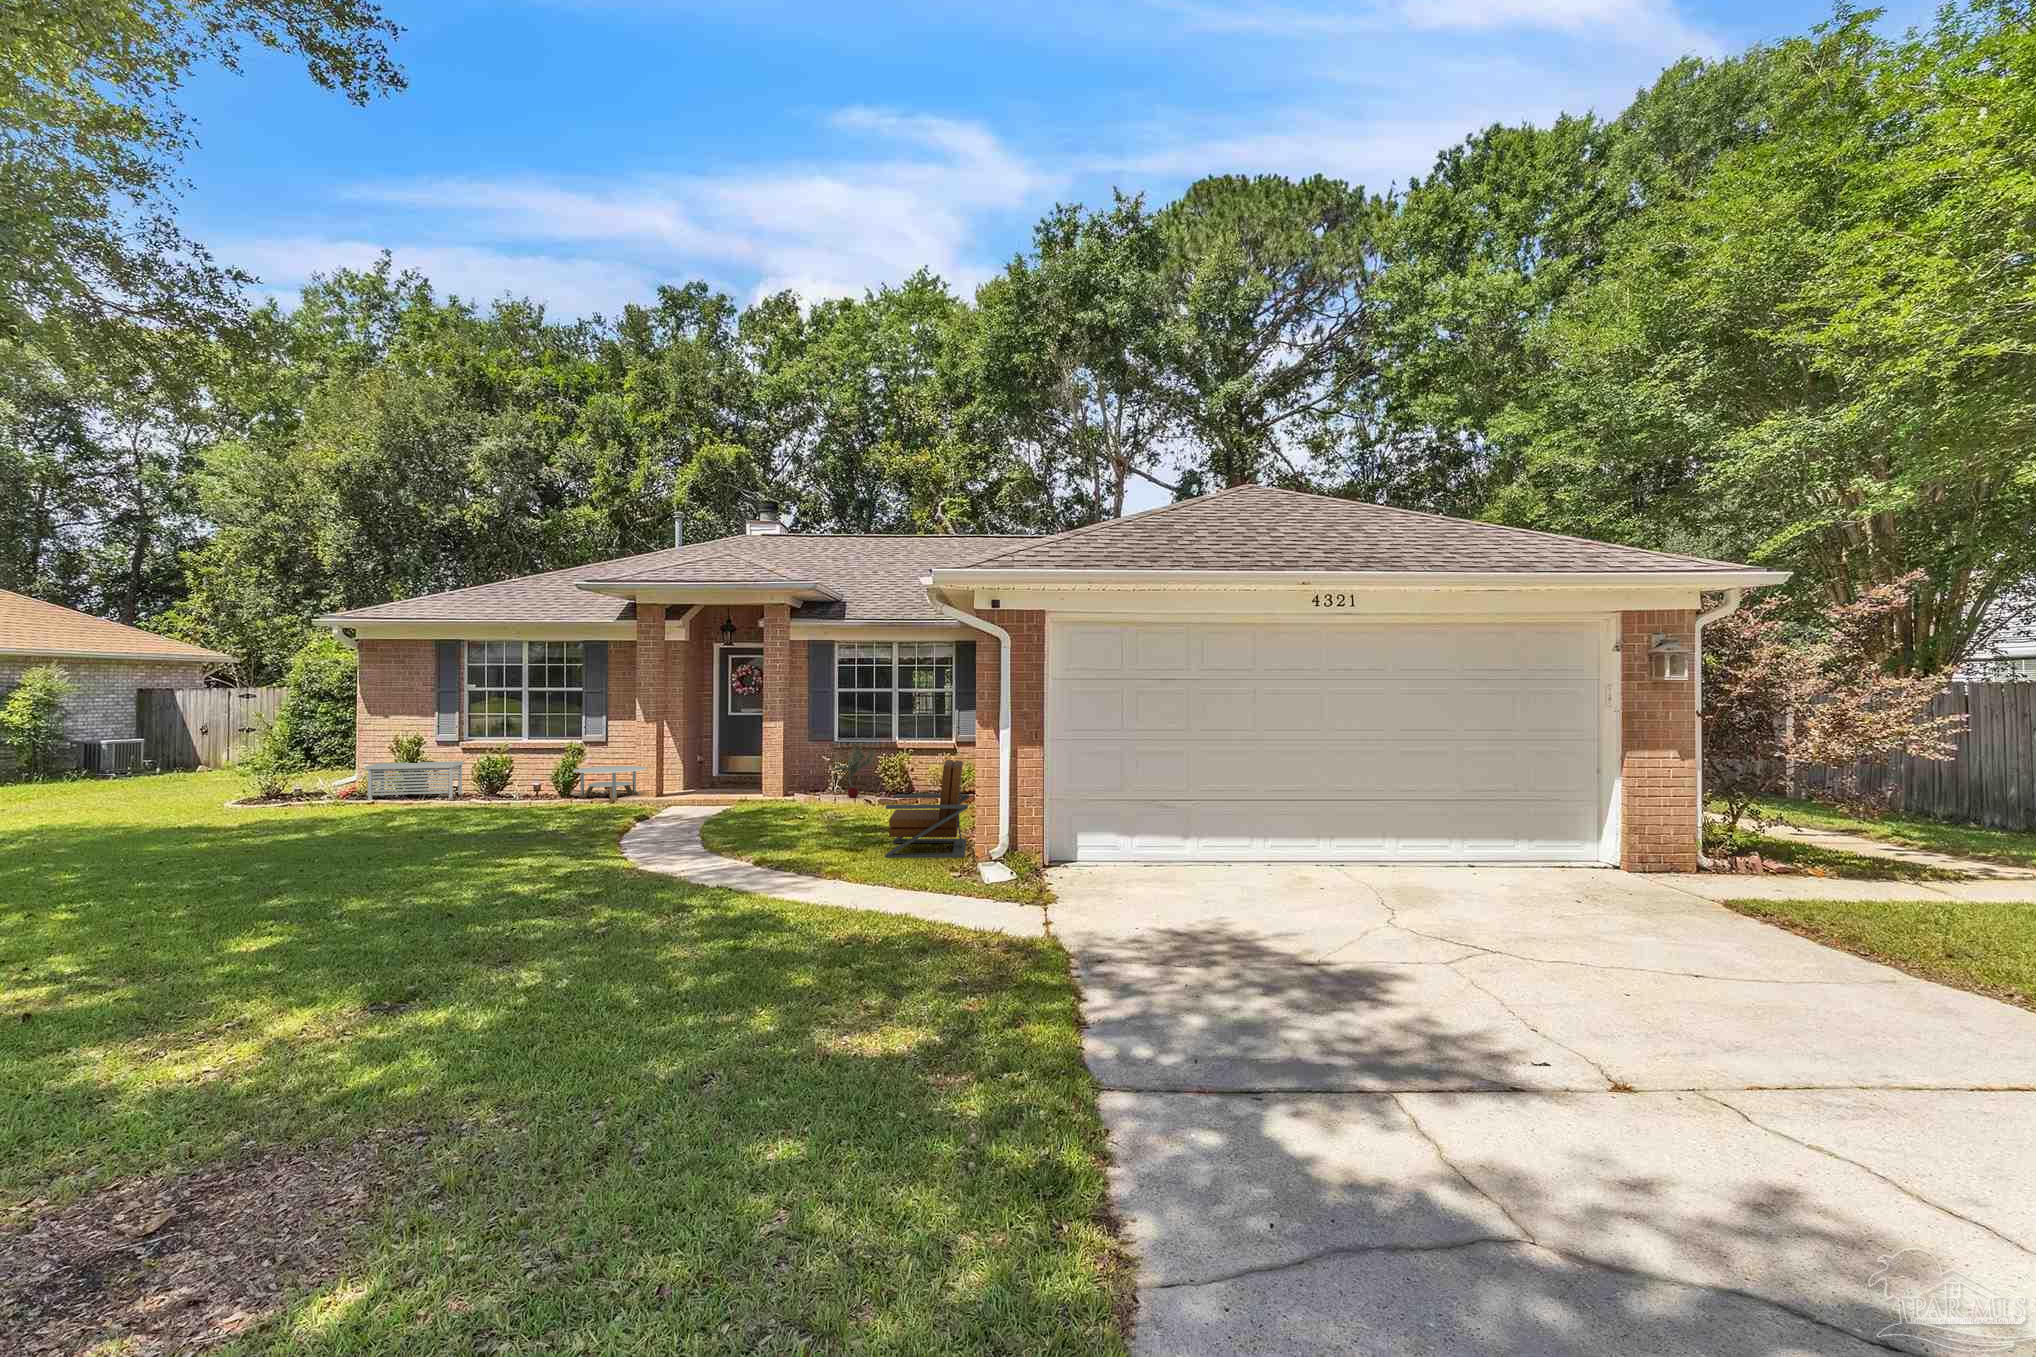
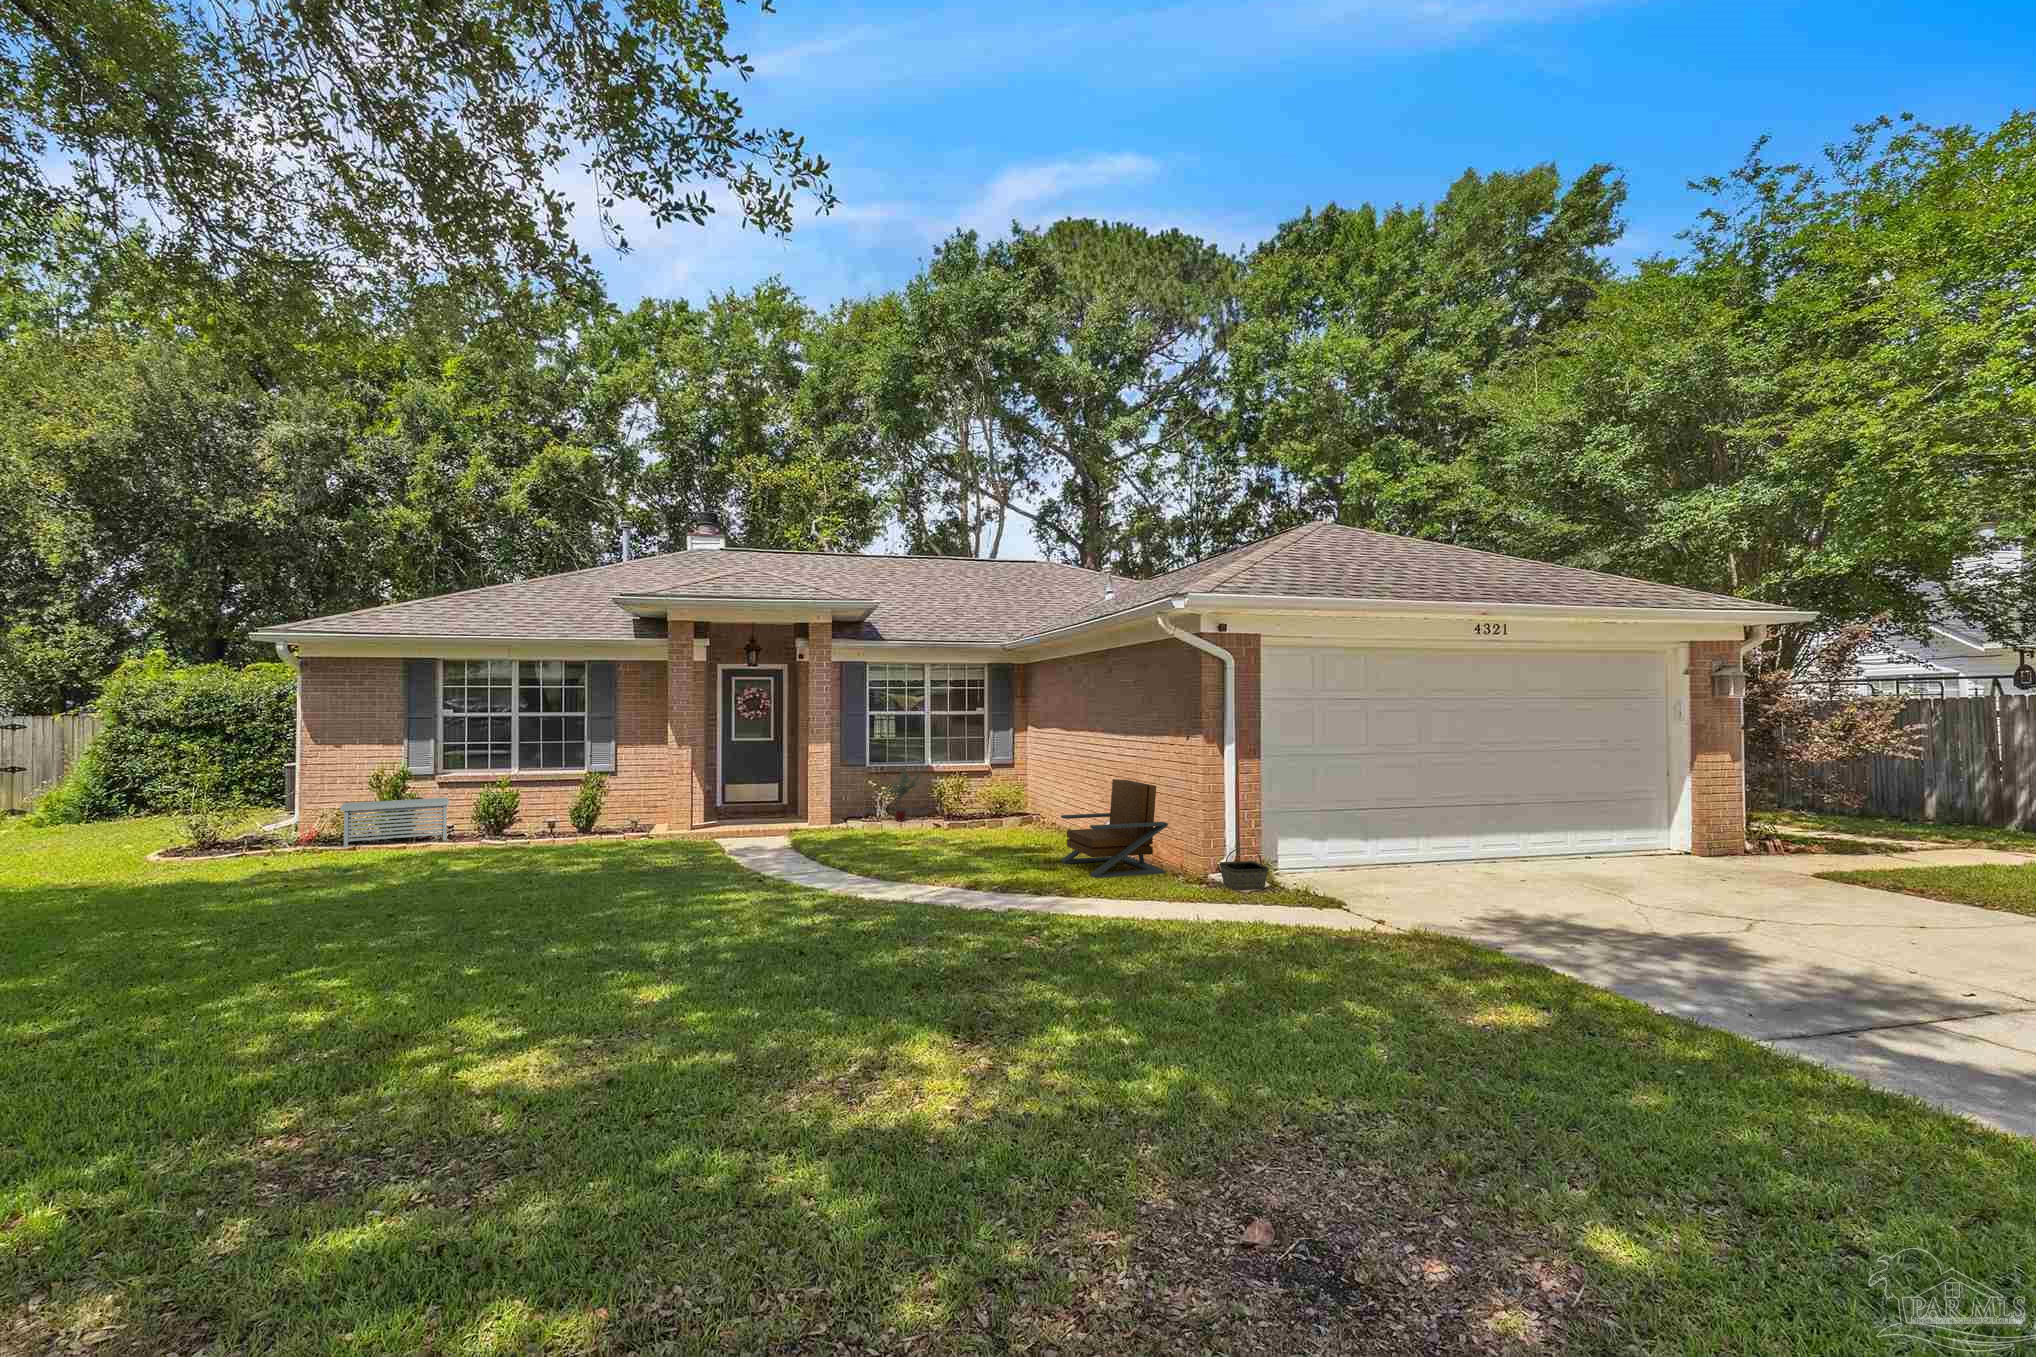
round table: present [573,766,647,801] -> none [596,797,677,835]
basket: none [984,834,1028,878] -> present [1219,848,1269,890]

